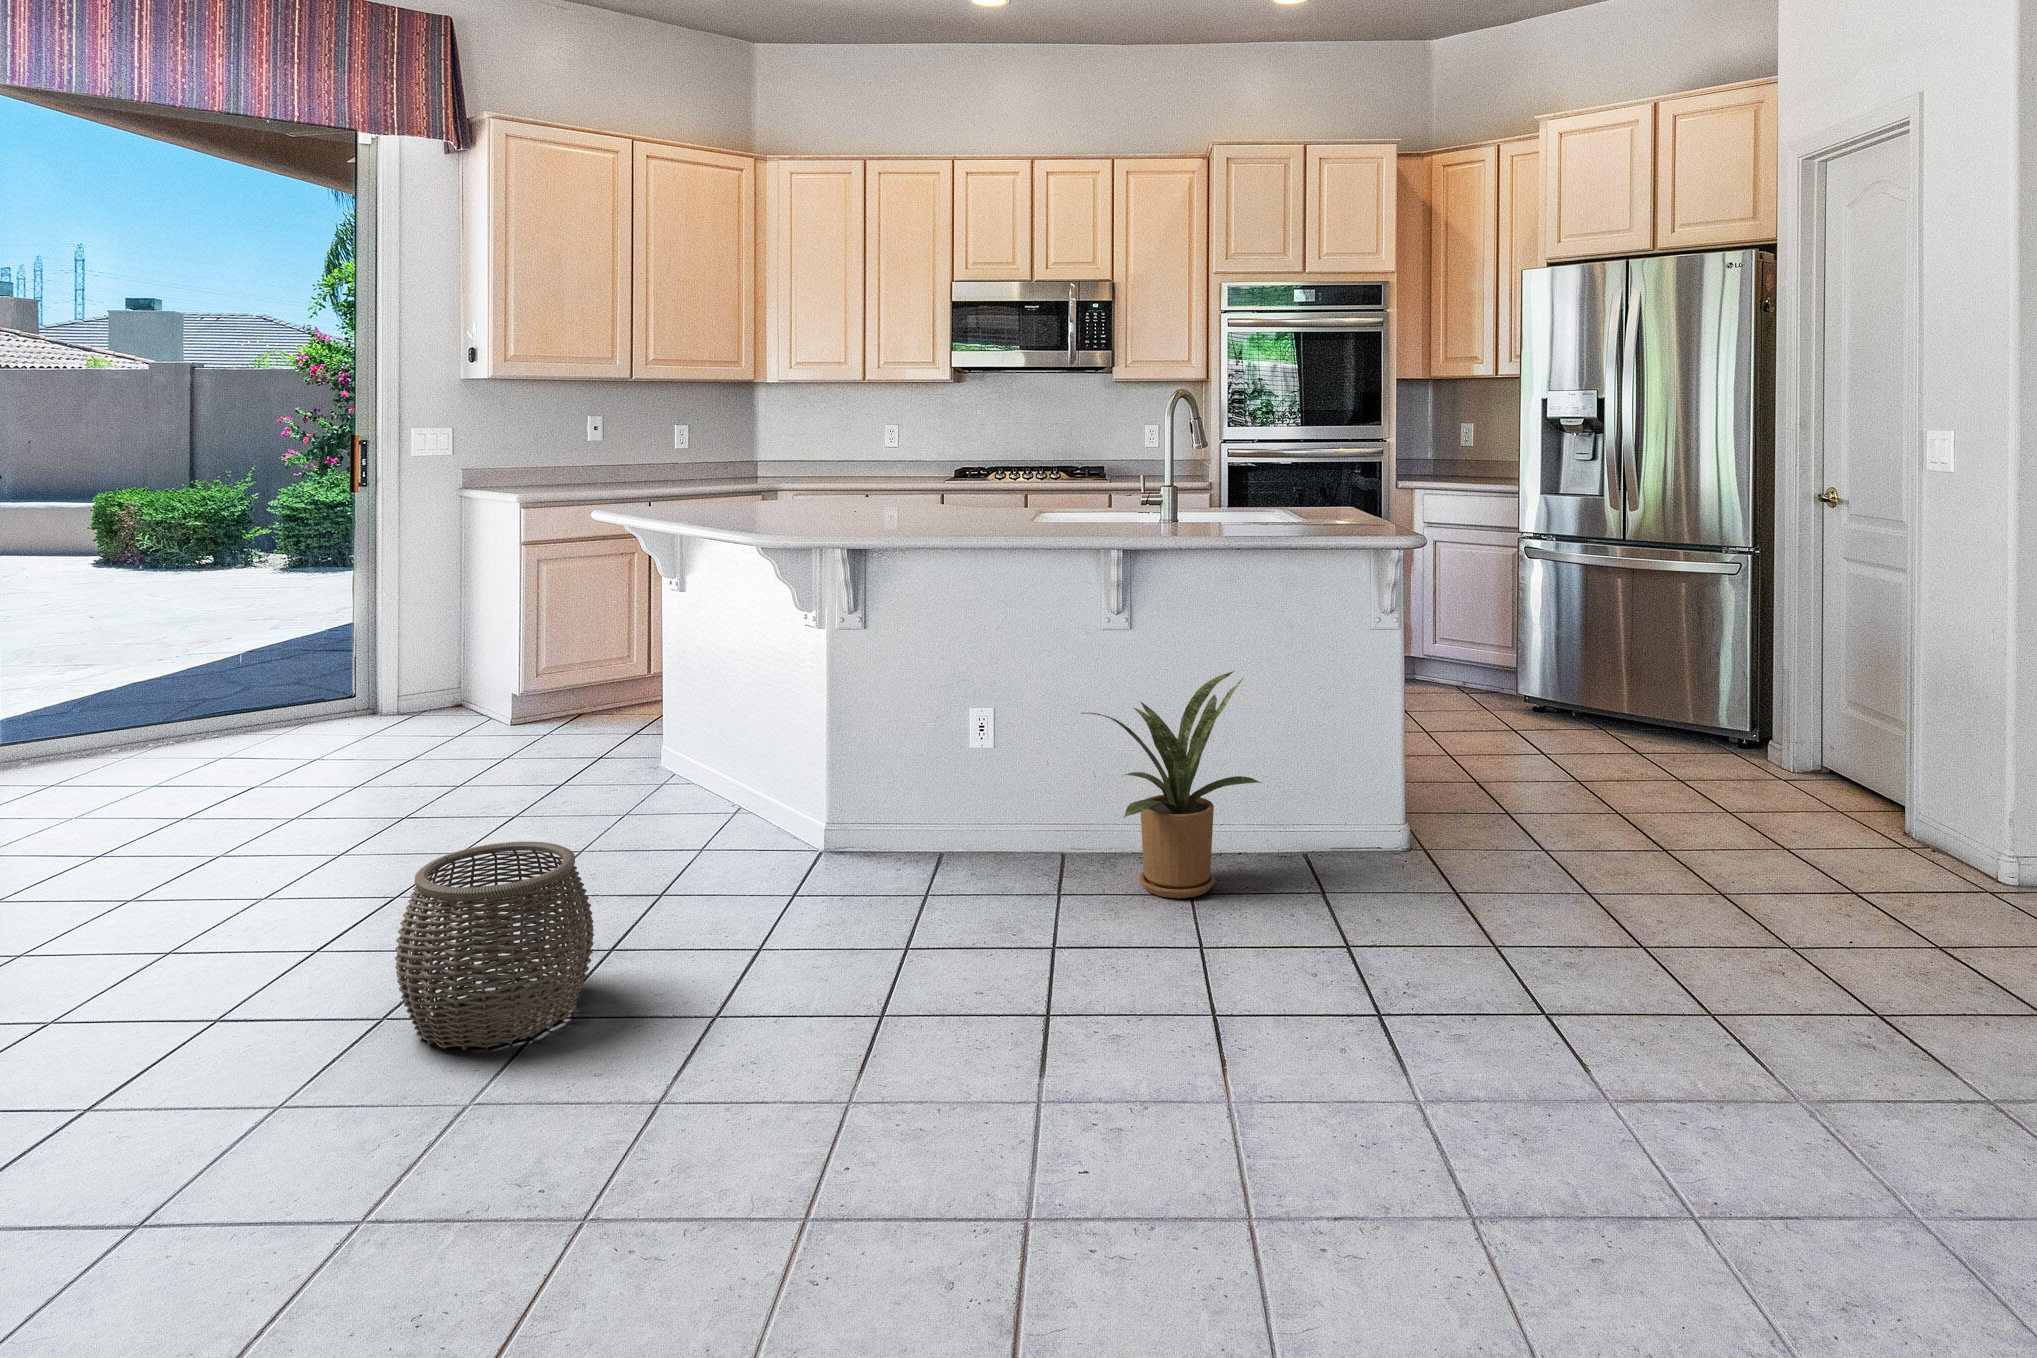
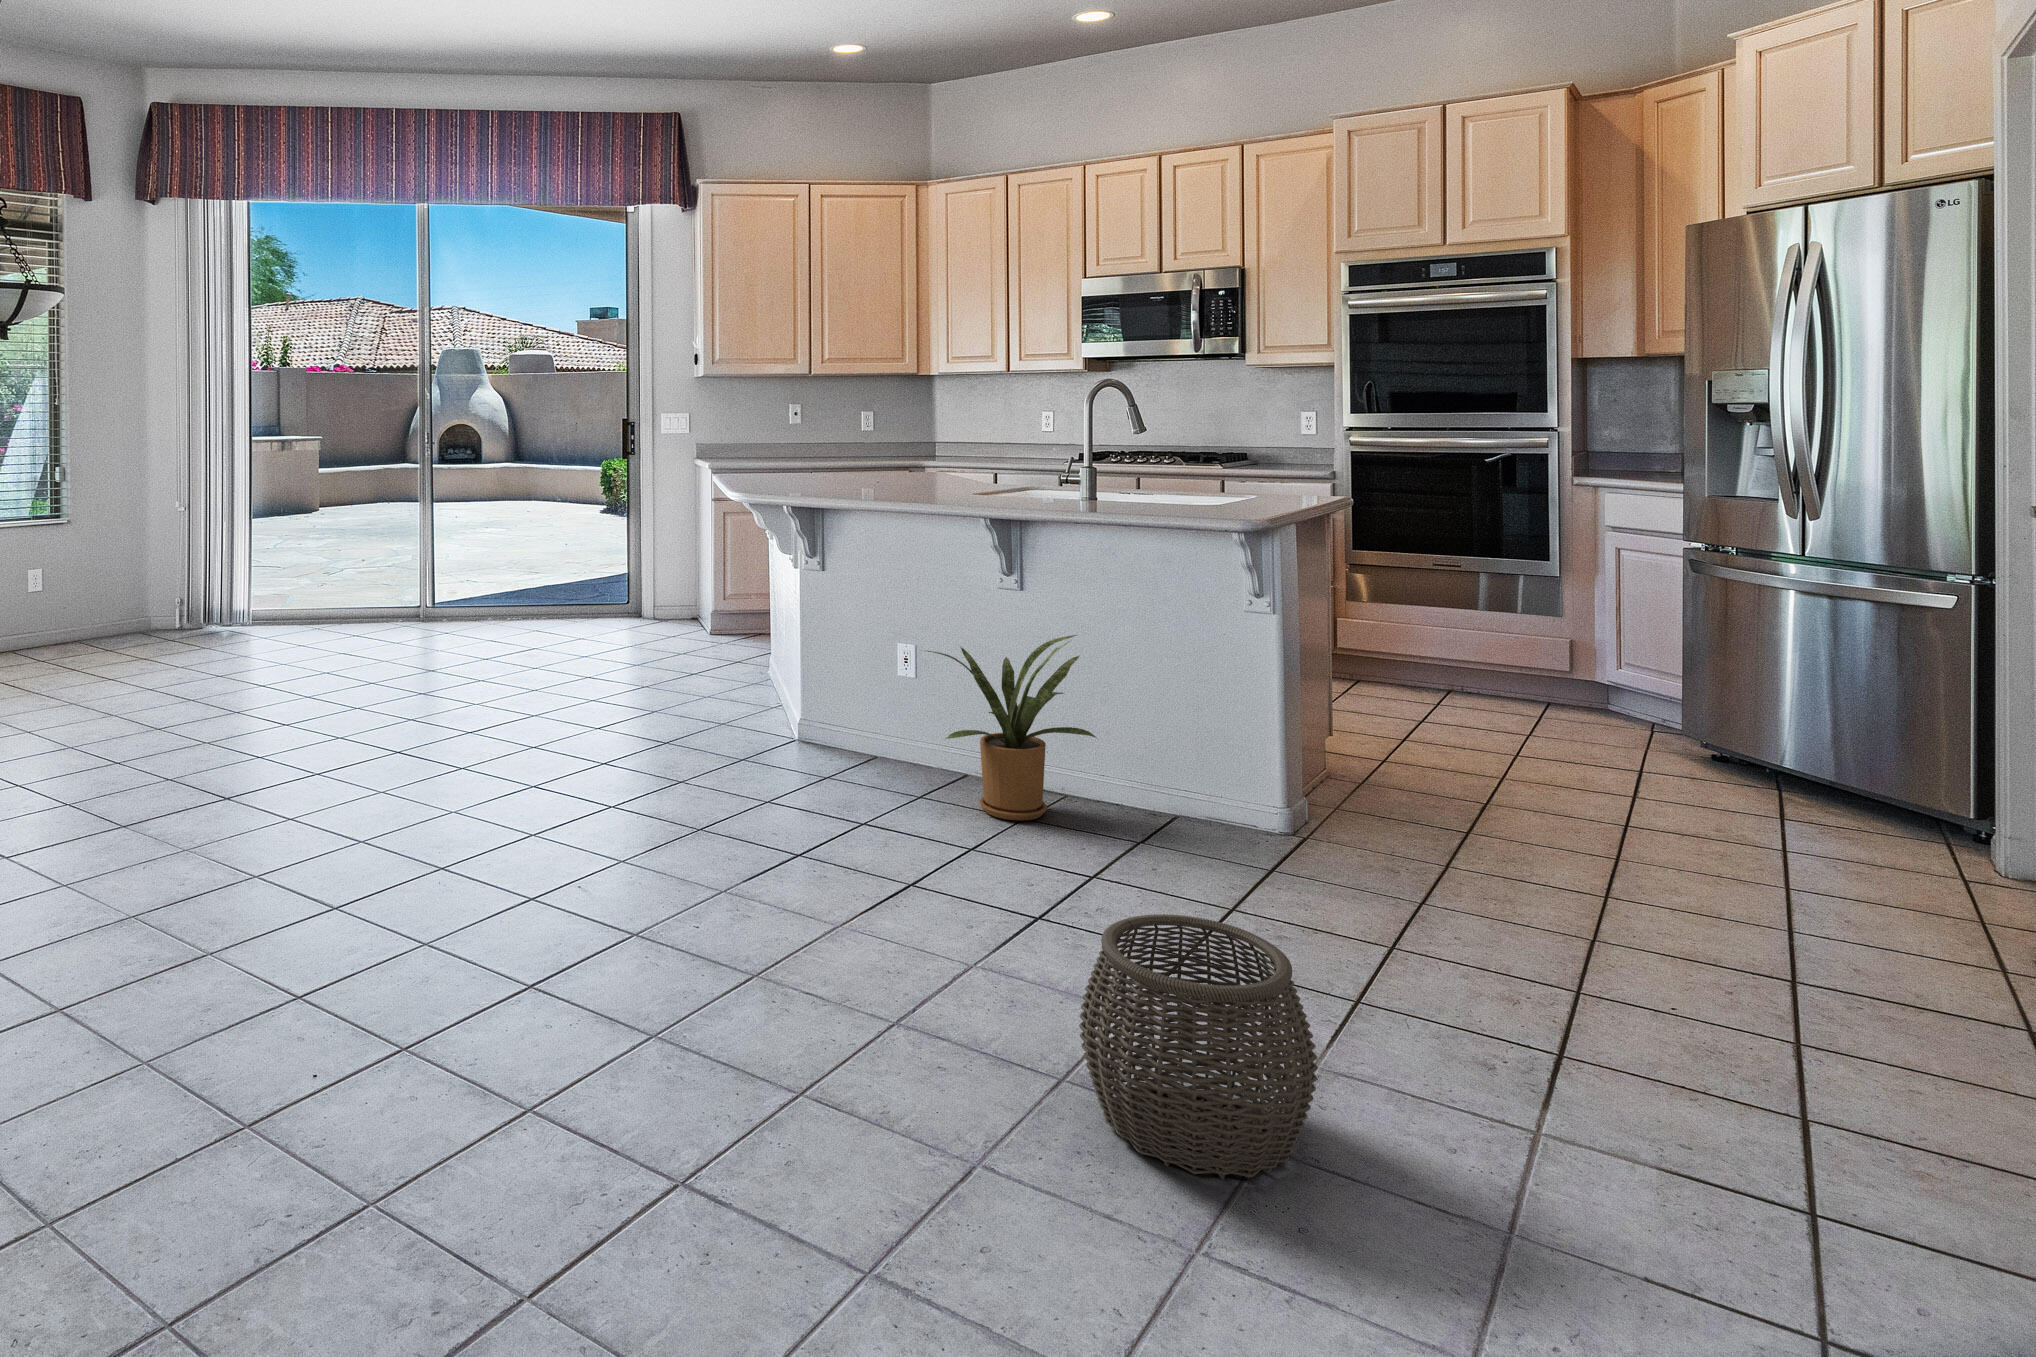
woven basket: present [395,841,594,1050] -> present [1079,914,1318,1179]

